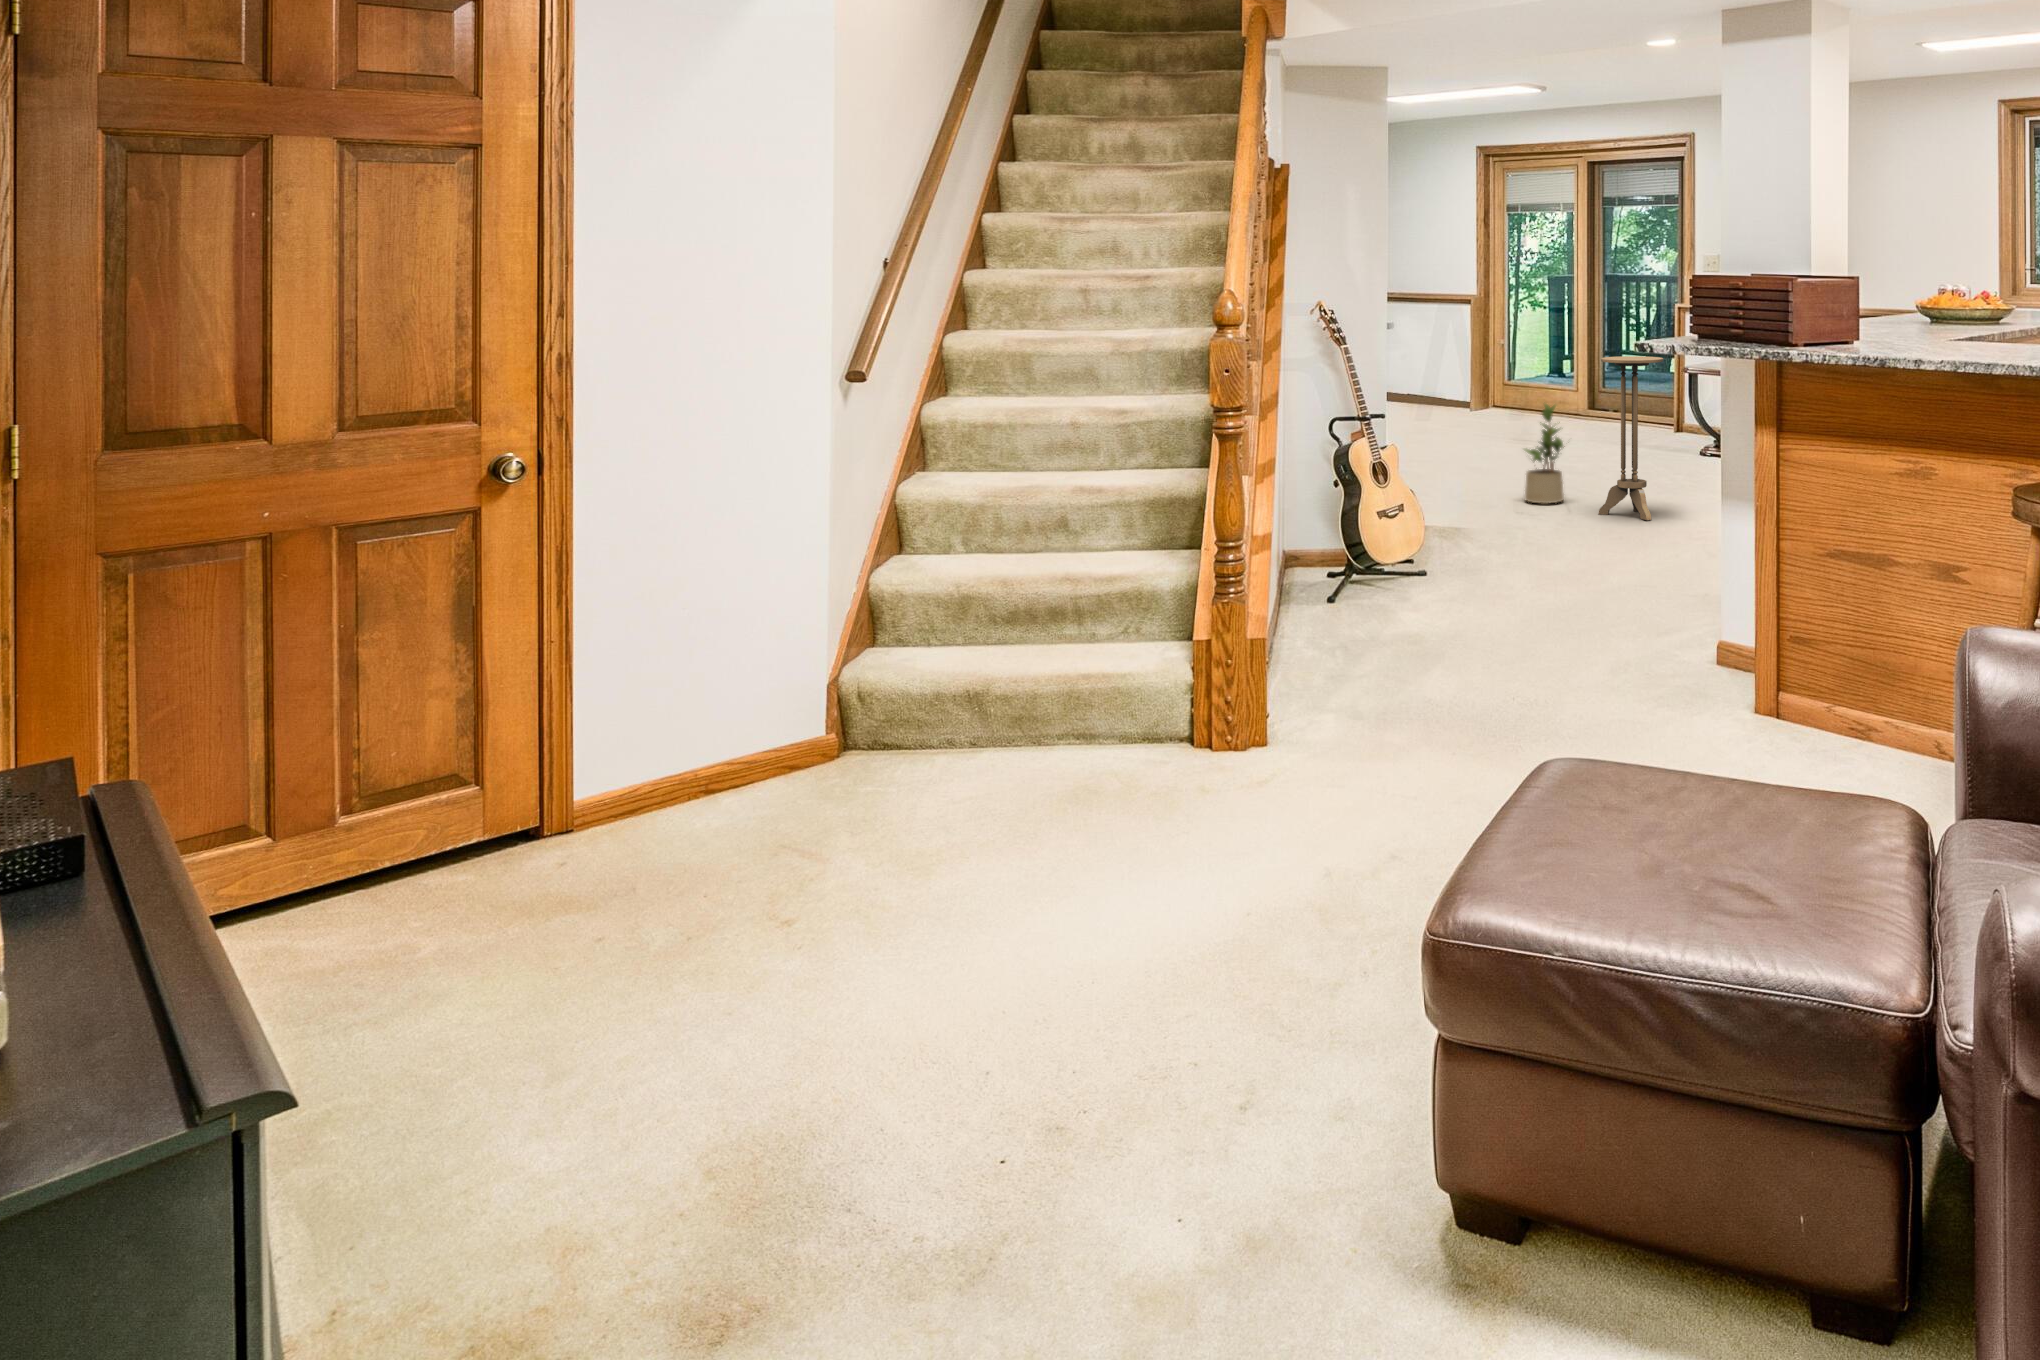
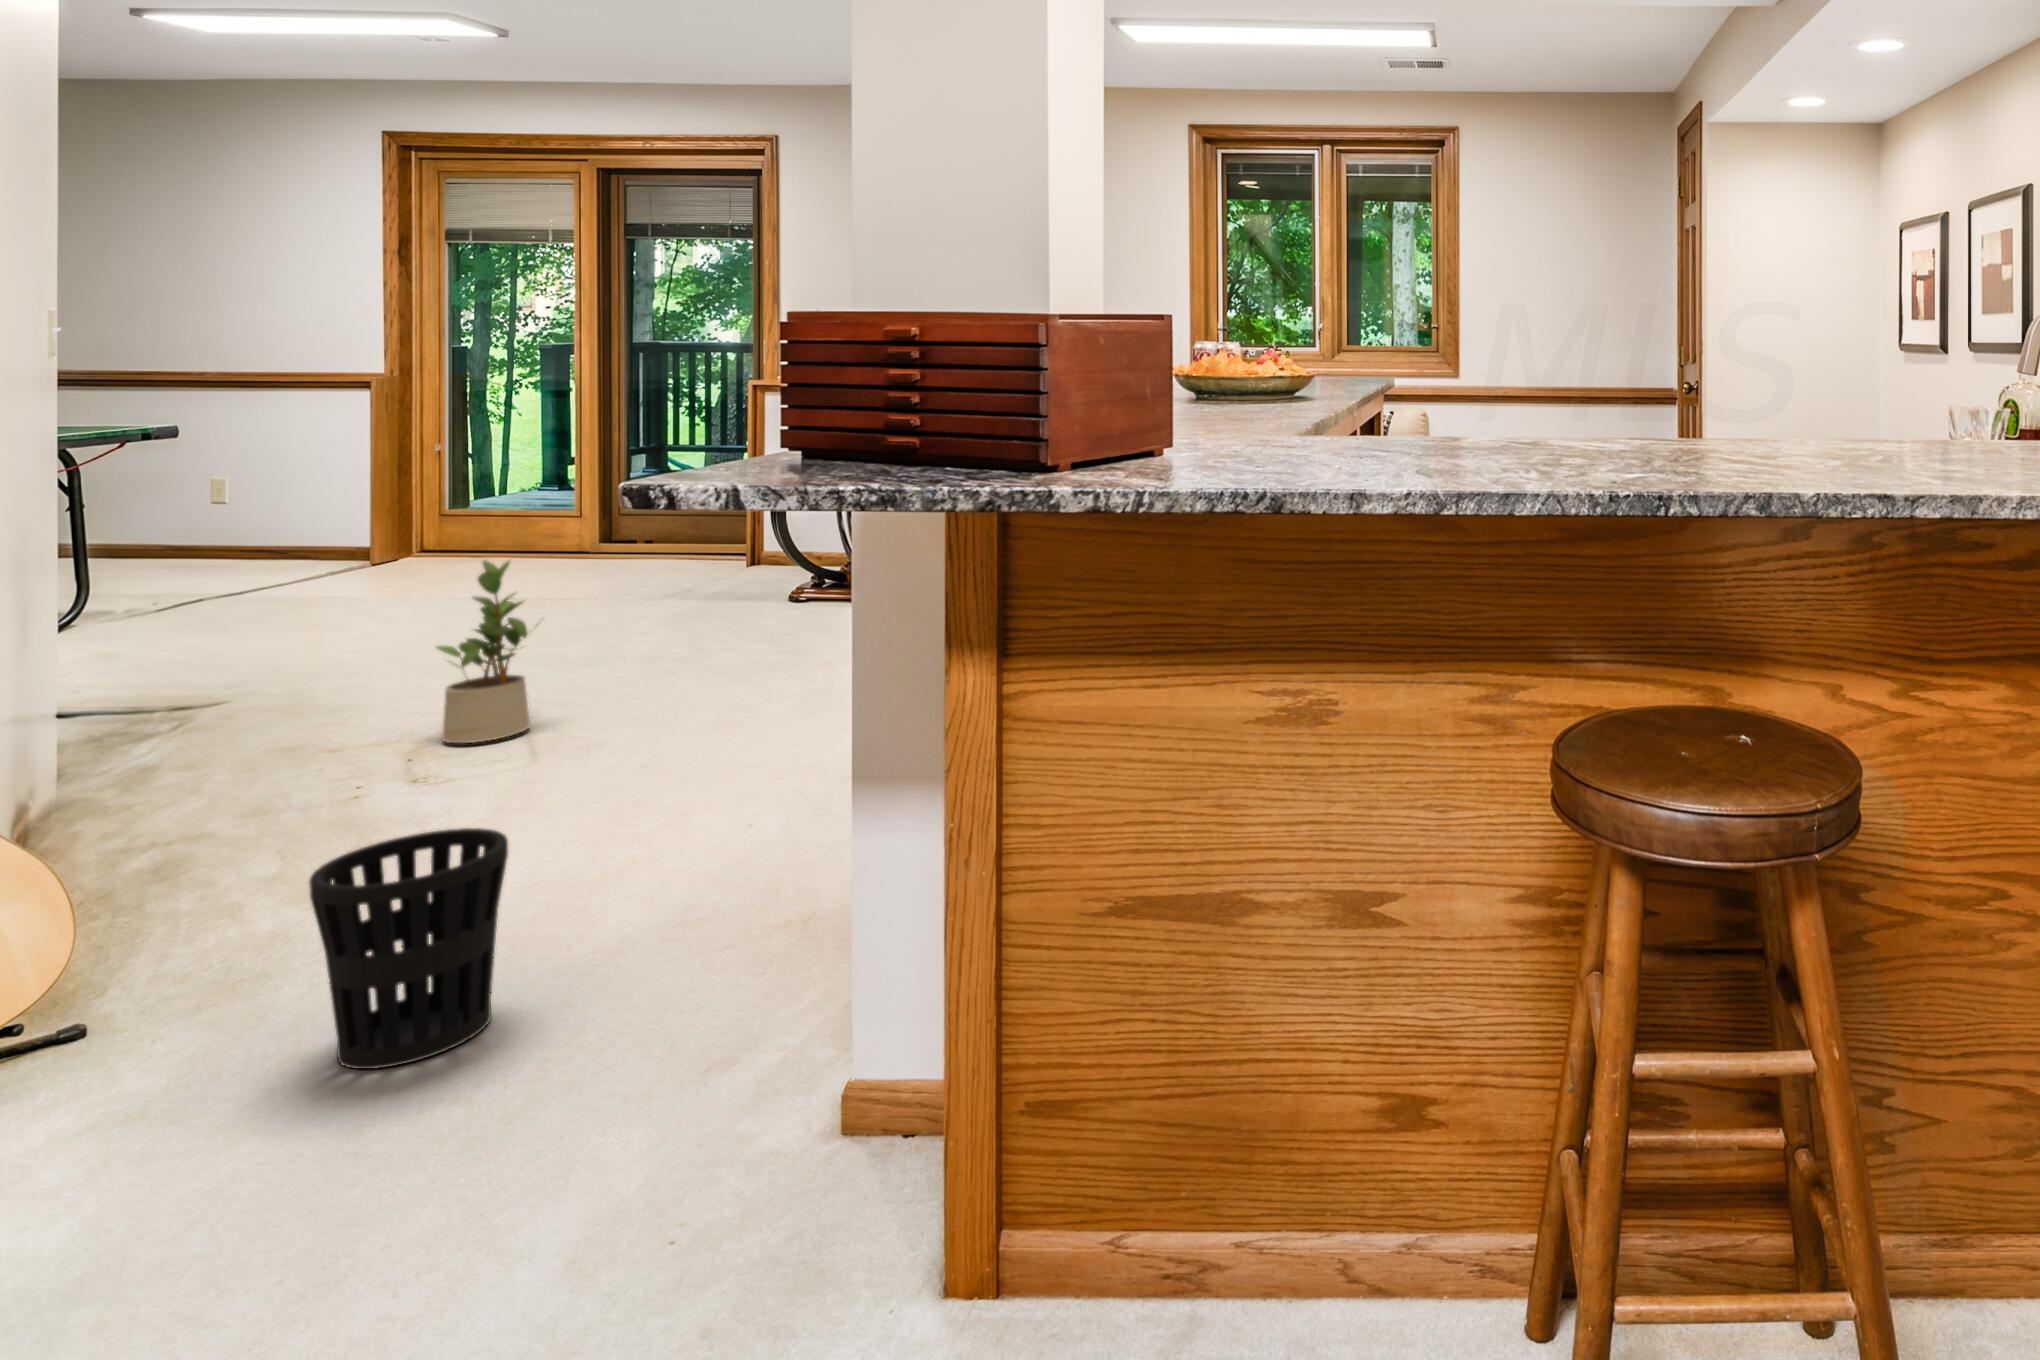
side table: present [1598,356,1663,520] -> none [599,470,723,748]
wastebasket: none [1506,510,1575,604] -> present [309,828,508,1069]

